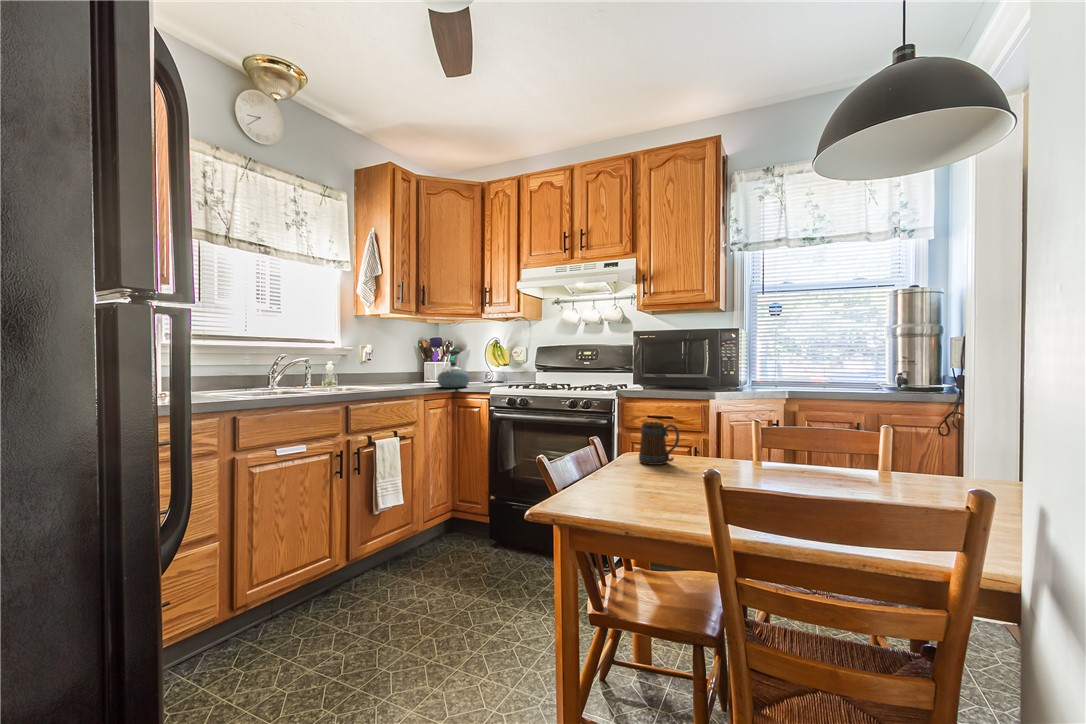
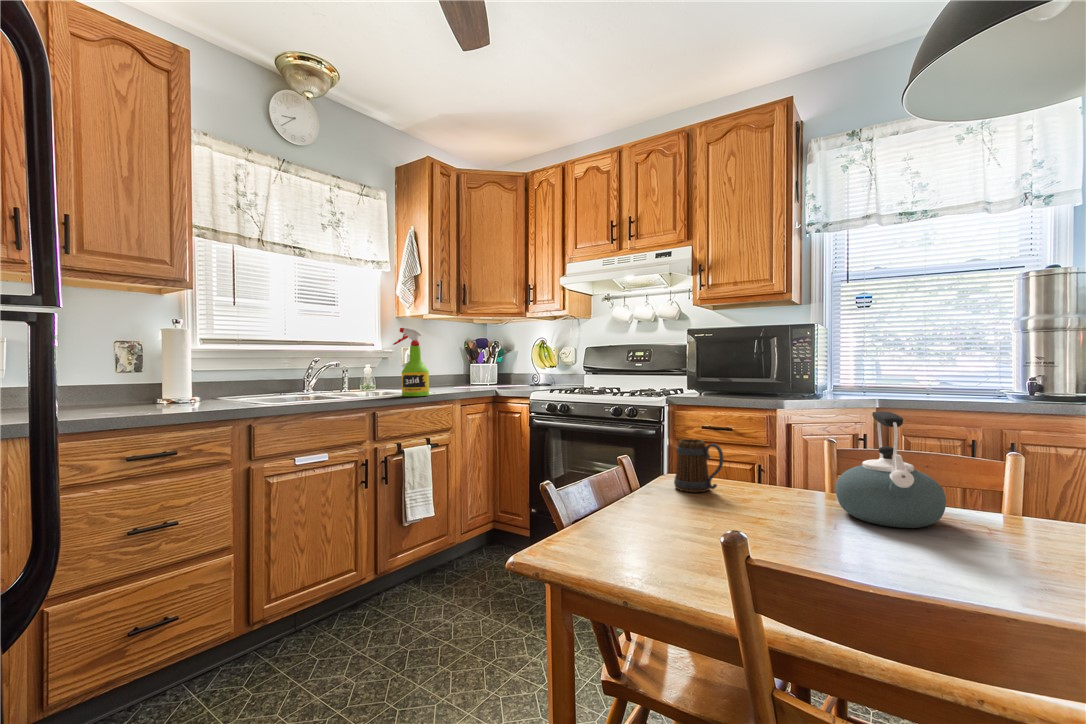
spray bottle: none [362,326,397,391] -> present [393,328,429,396]
kettle: present [437,350,469,388] -> present [836,412,946,528]

